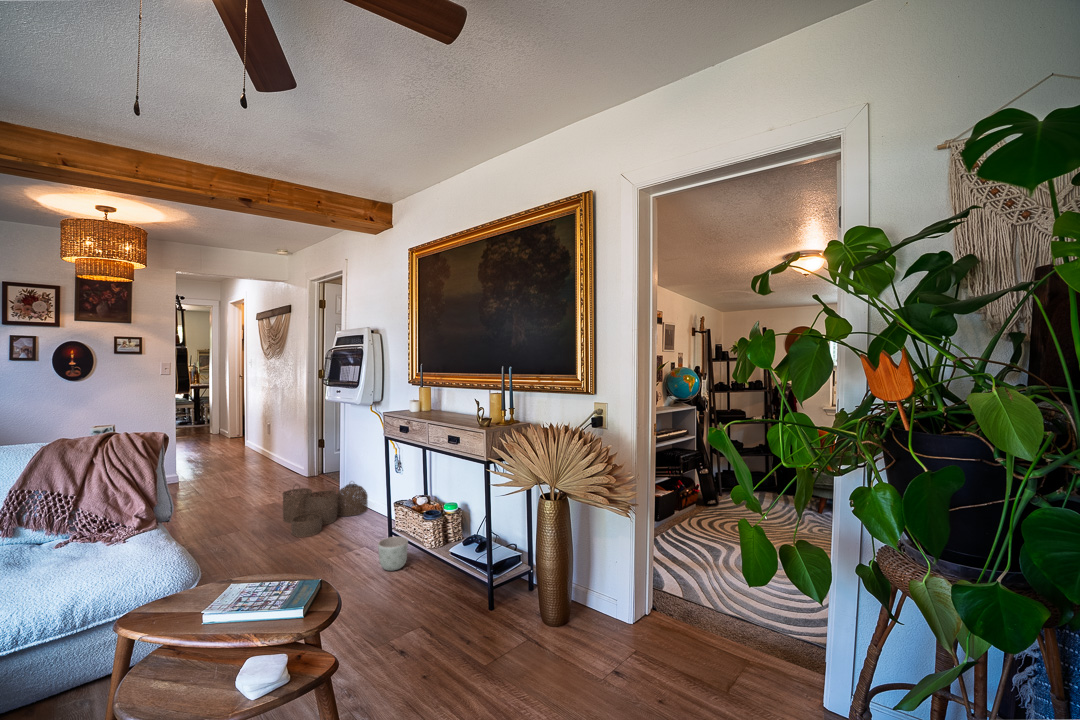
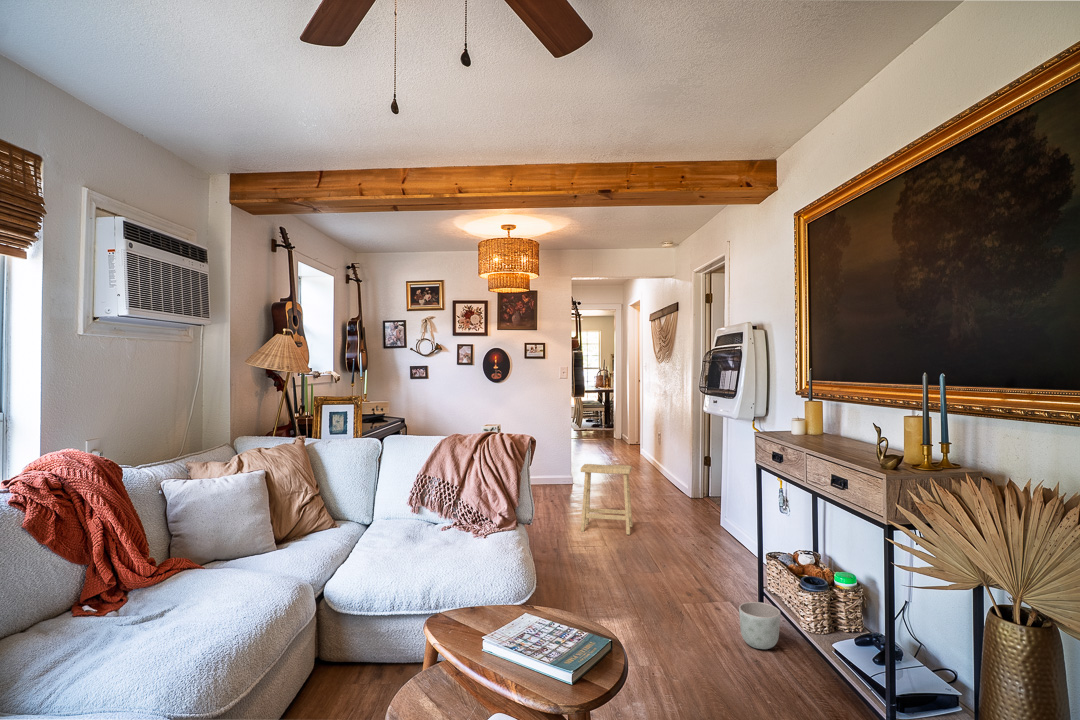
footstool: none [204,452,259,521] -> present [581,464,633,535]
woven basket: present [283,483,368,537] -> none [650,509,749,574]

